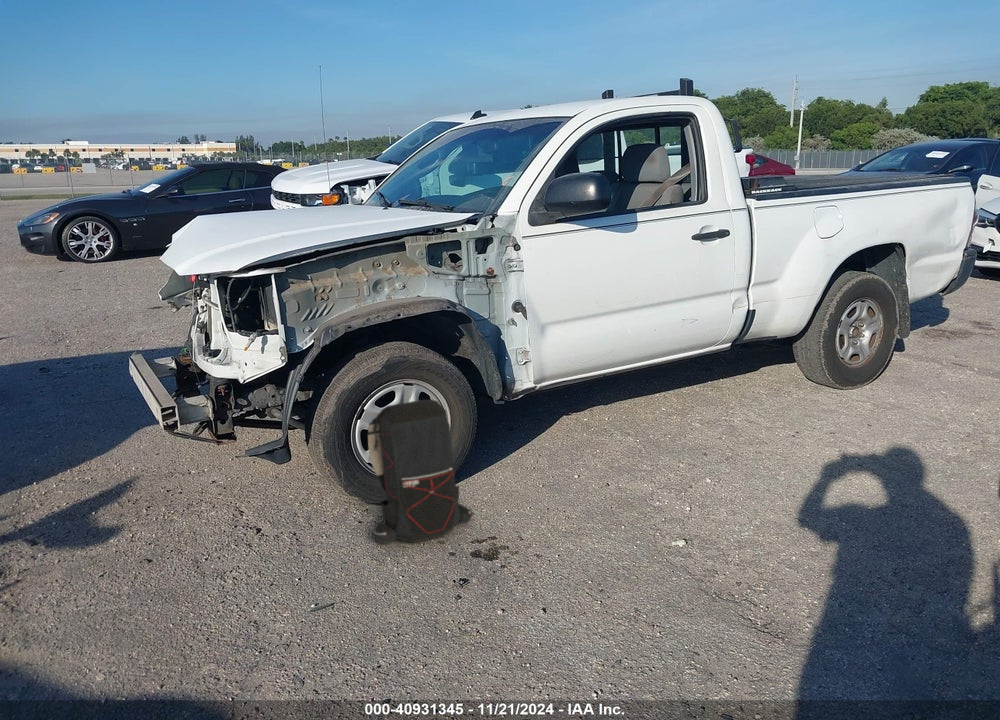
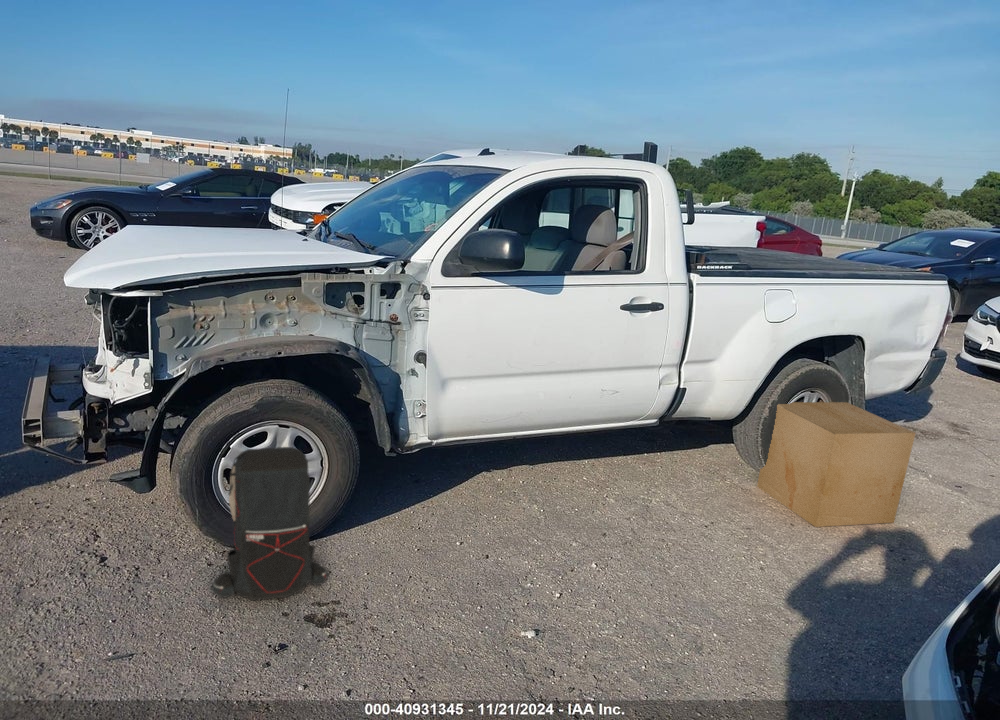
cardboard box: none [822,306,970,424] -> present [757,402,915,527]

